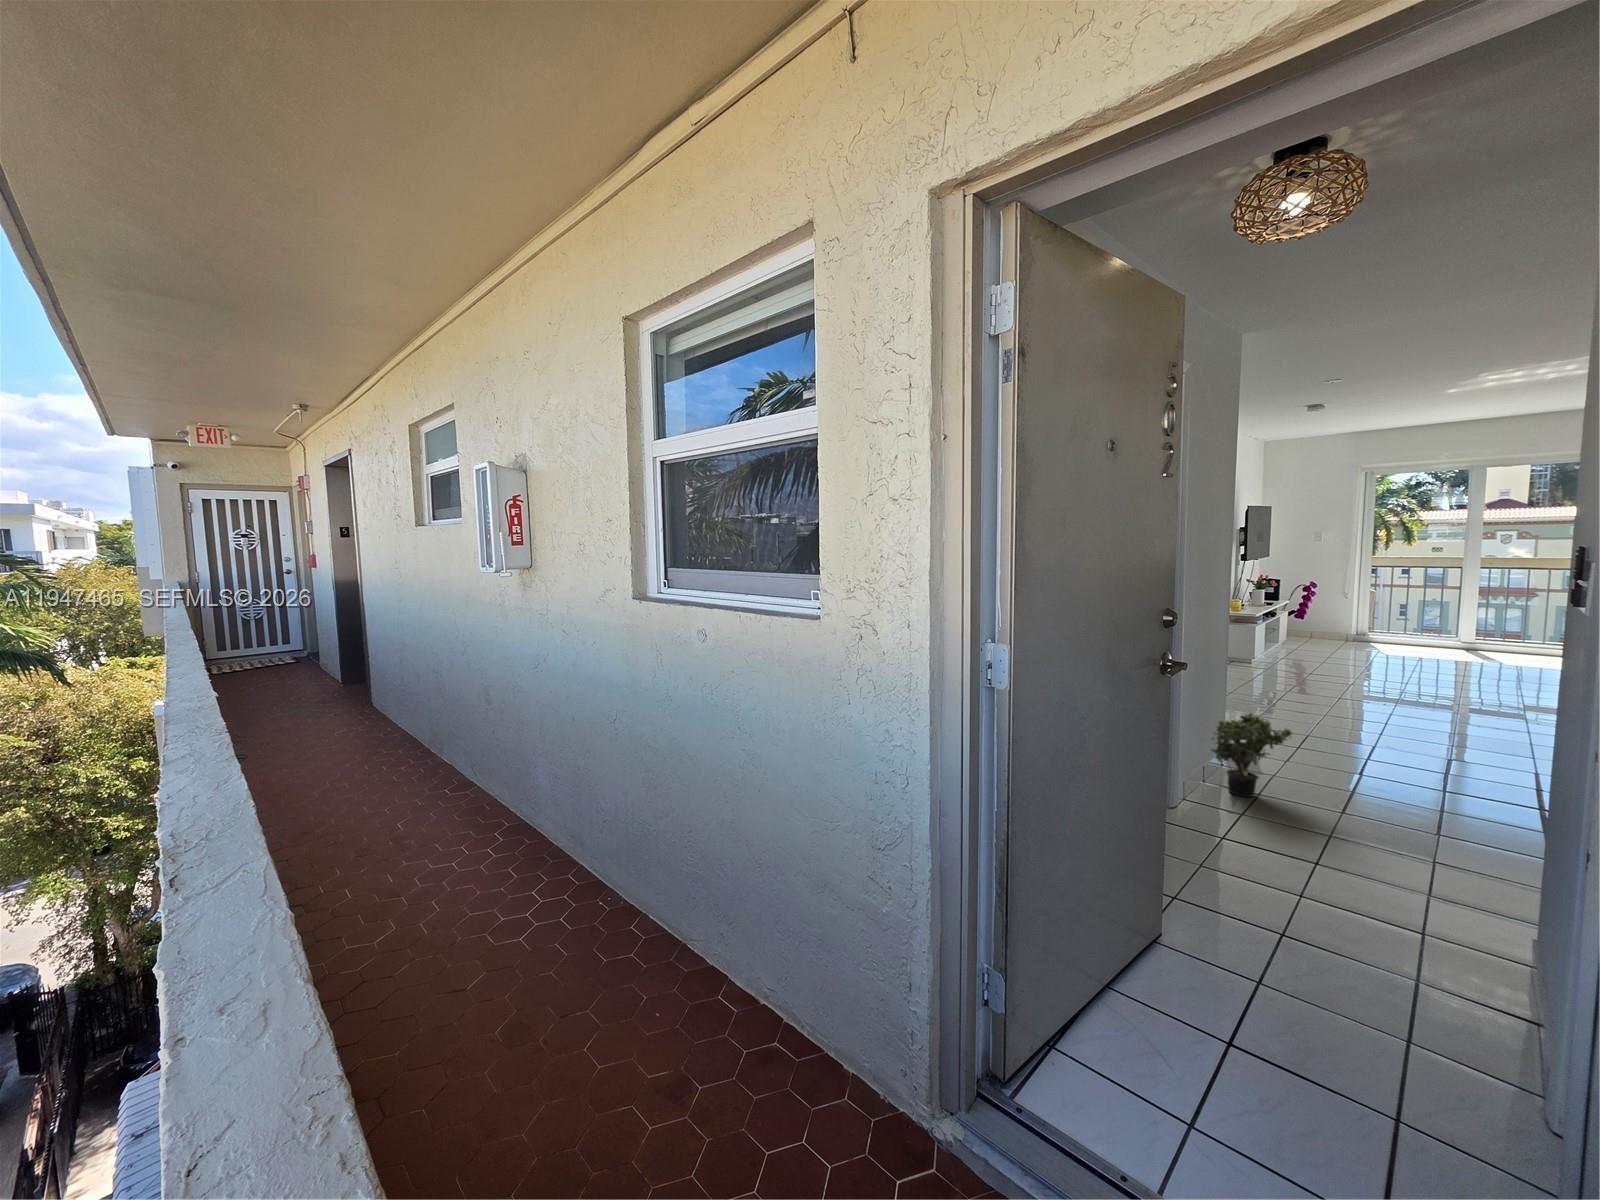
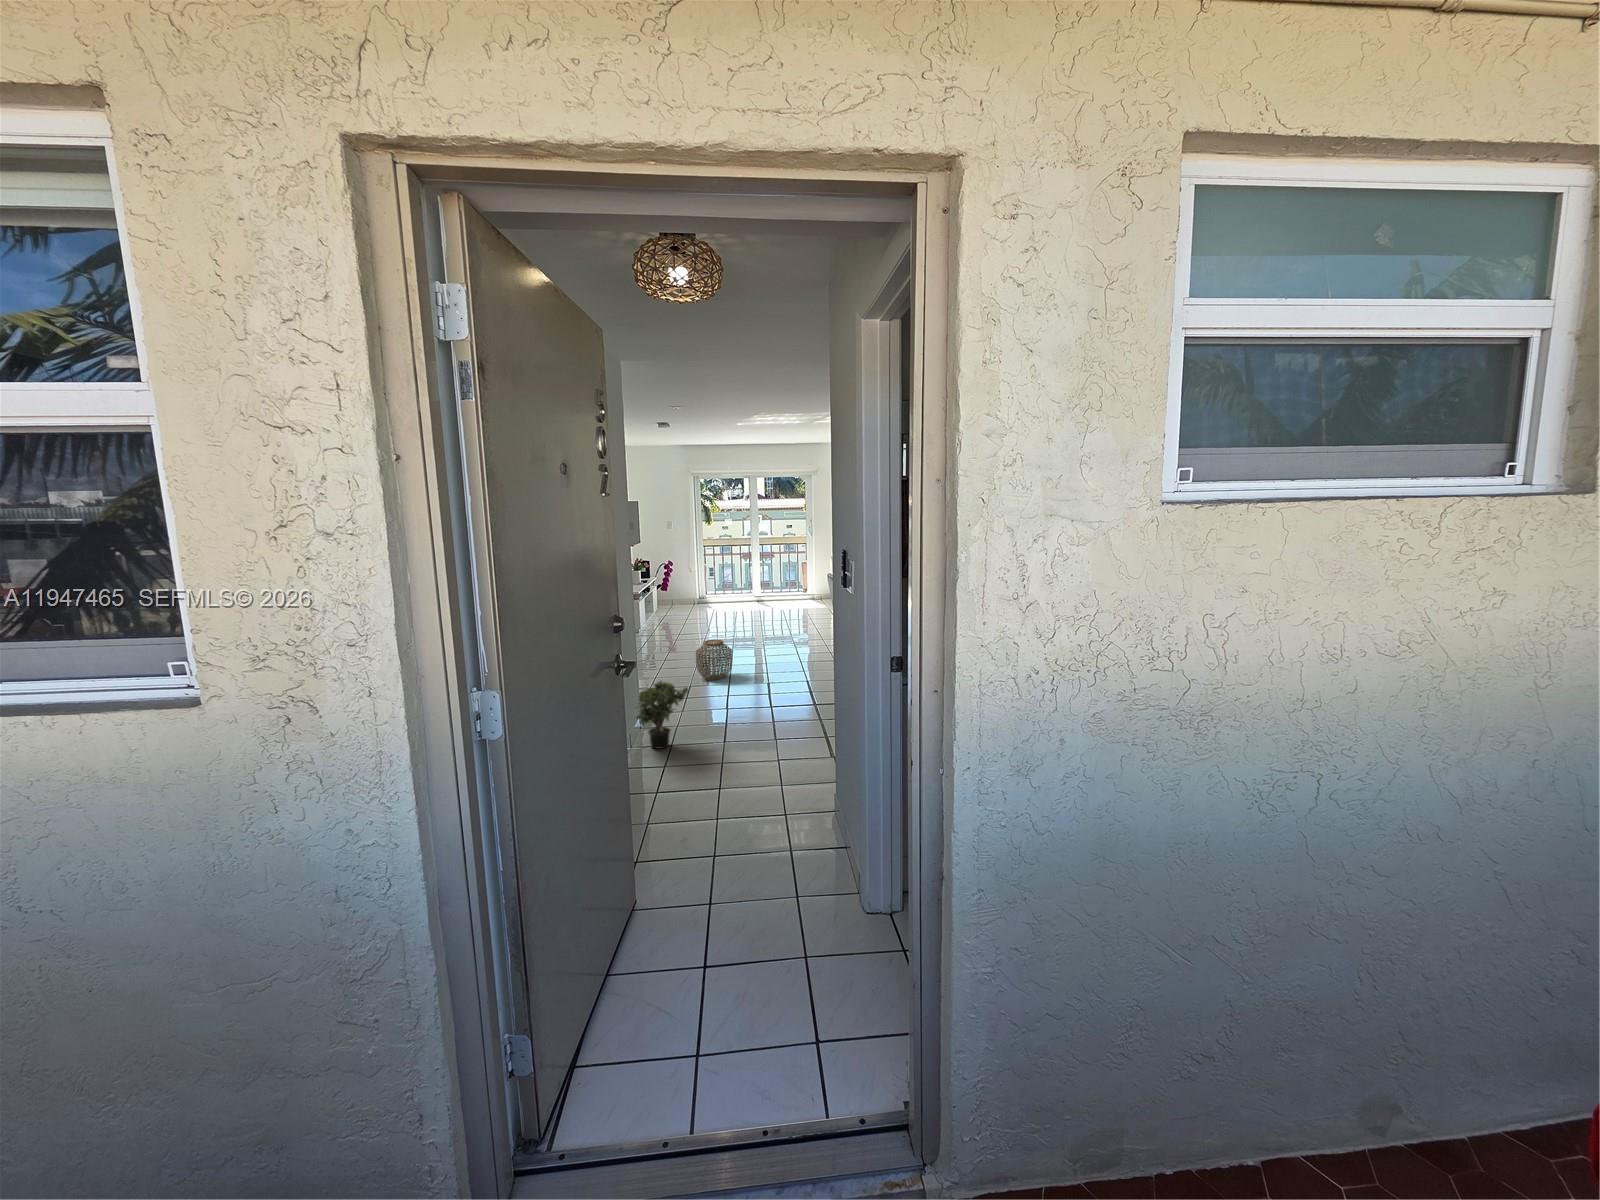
woven basket: none [1322,683,1388,740] -> present [696,640,732,681]

